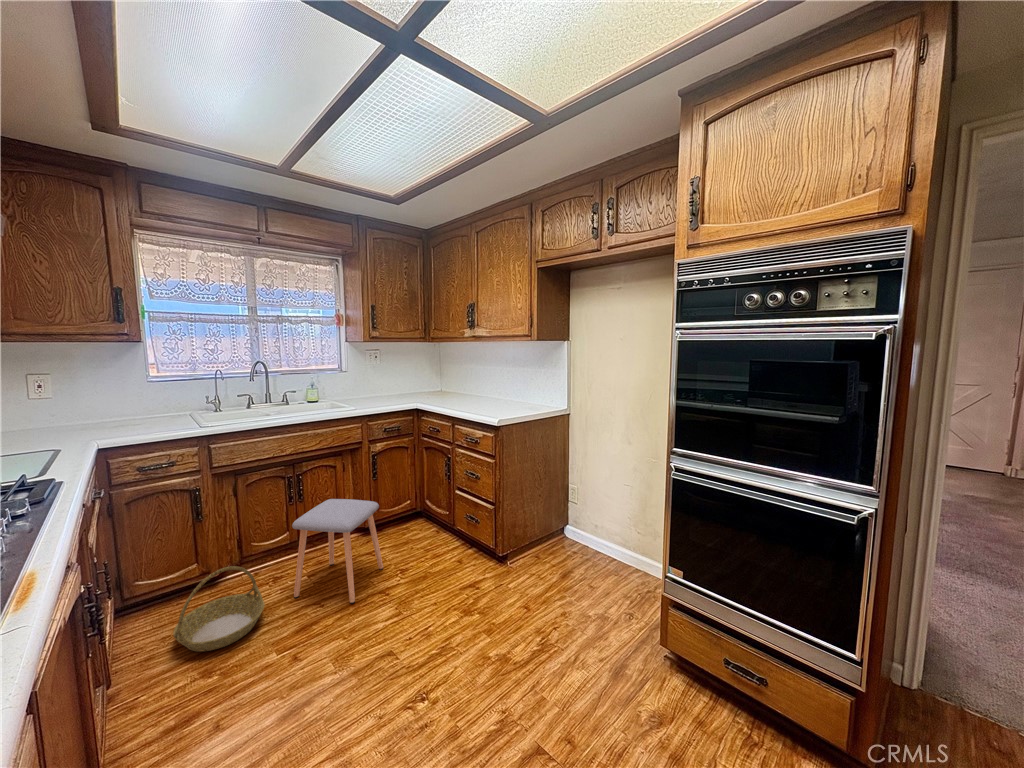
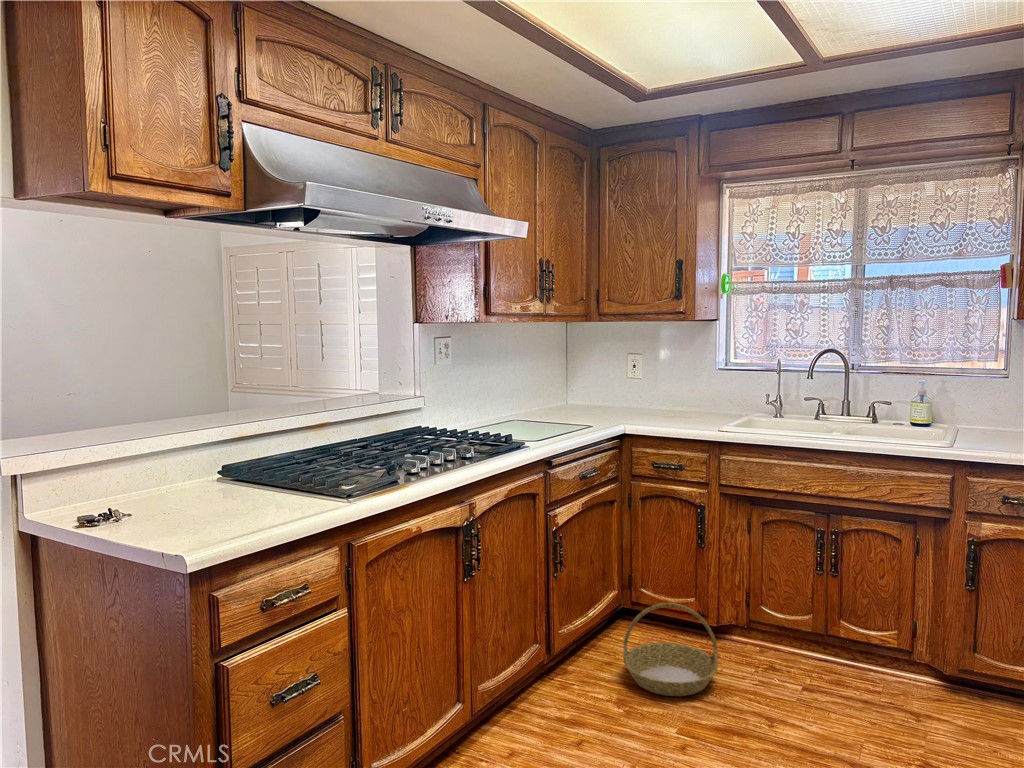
stool: present [292,499,383,604] -> none [759,581,906,749]

